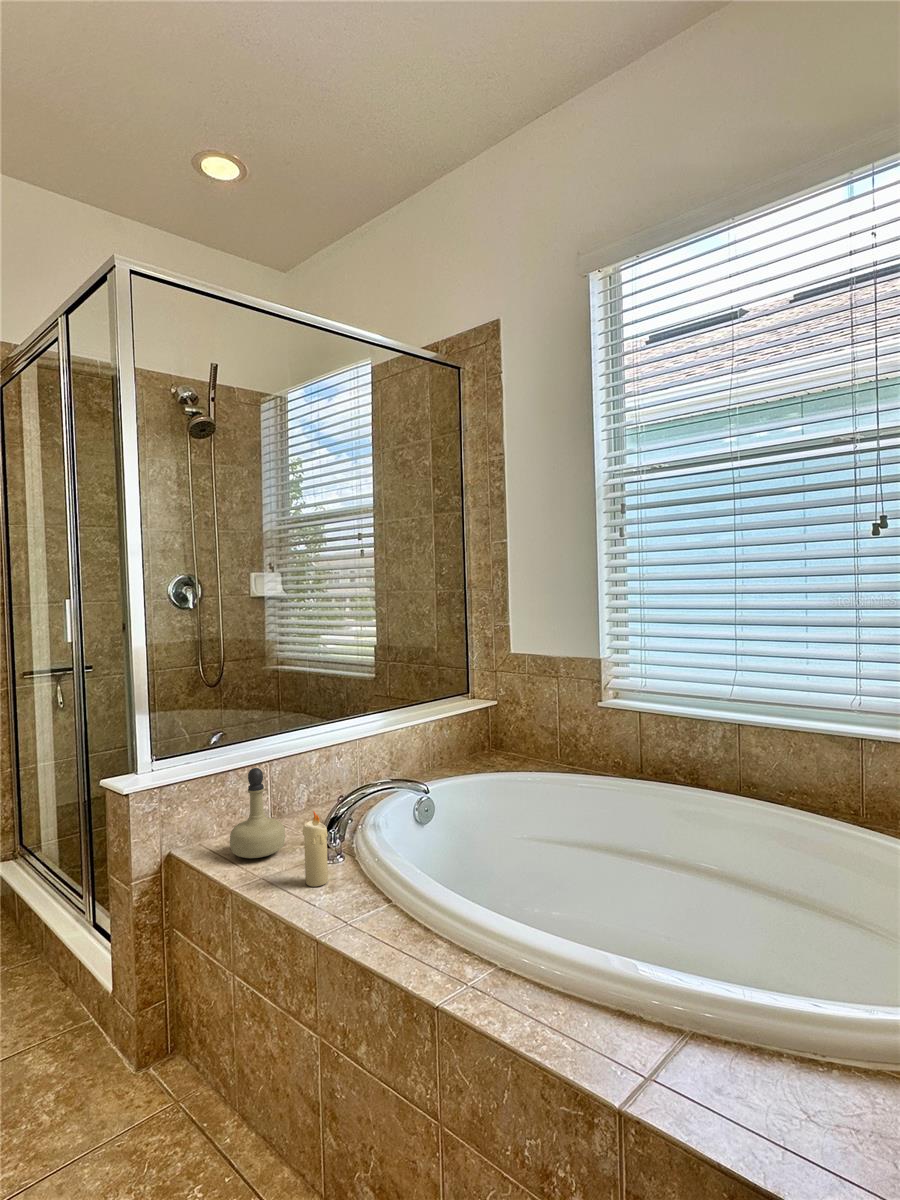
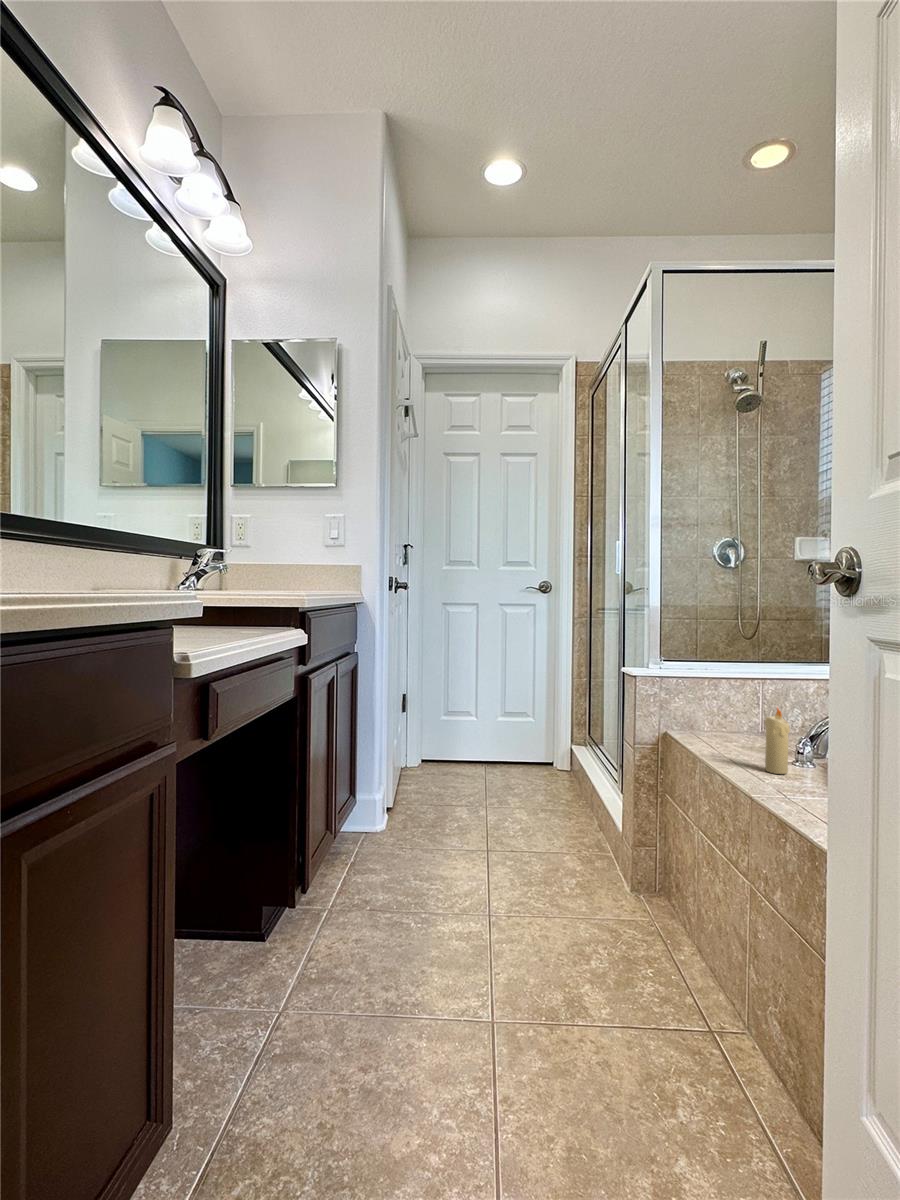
perfume bottle: present [230,768,285,858] -> none [711,672,762,749]

